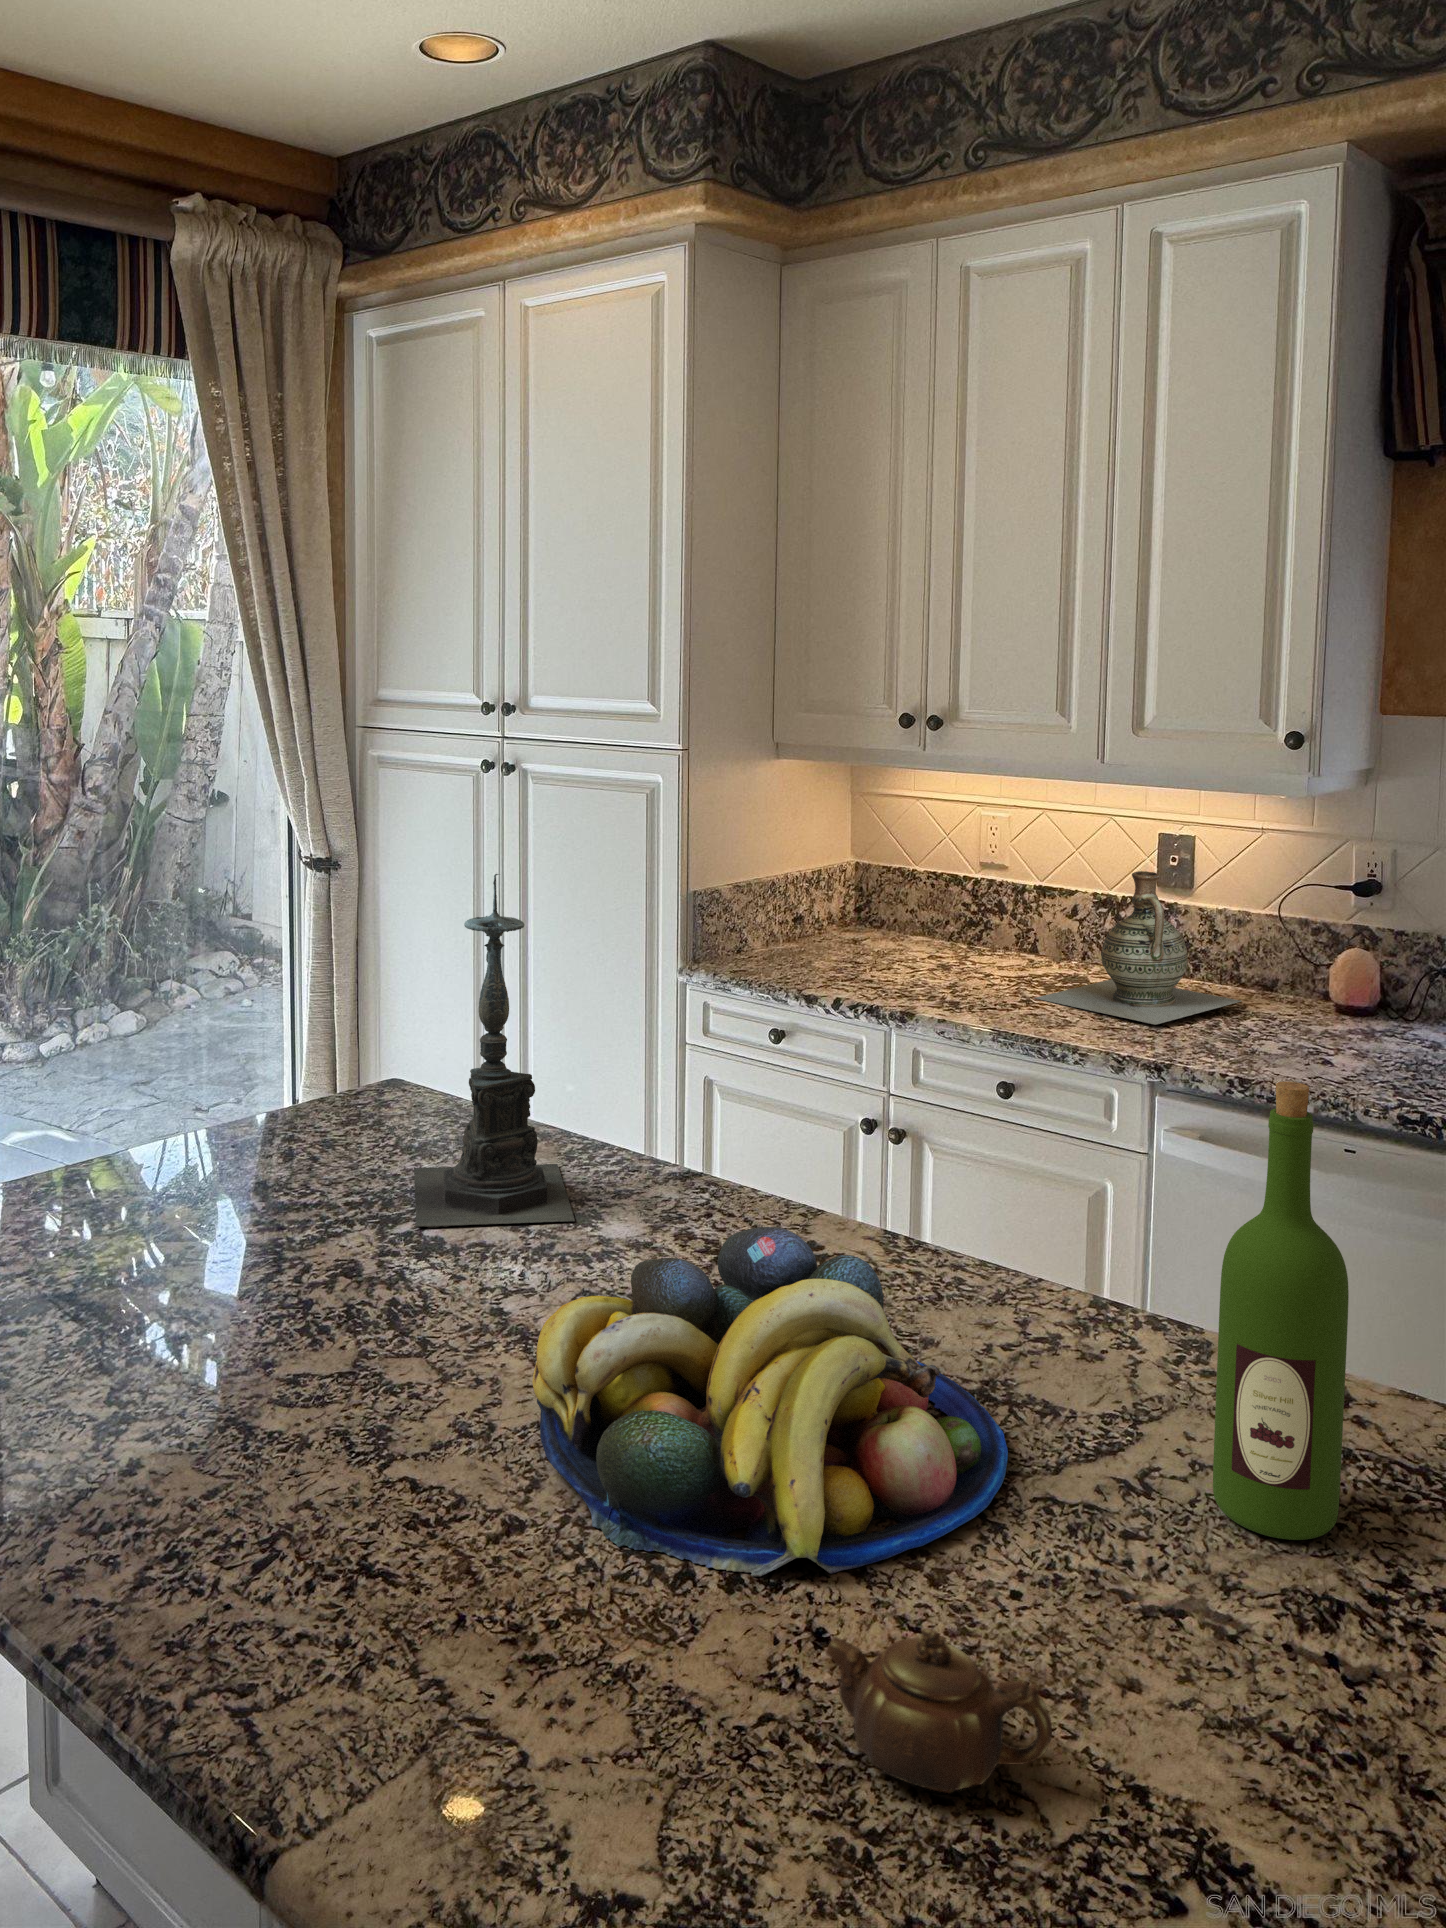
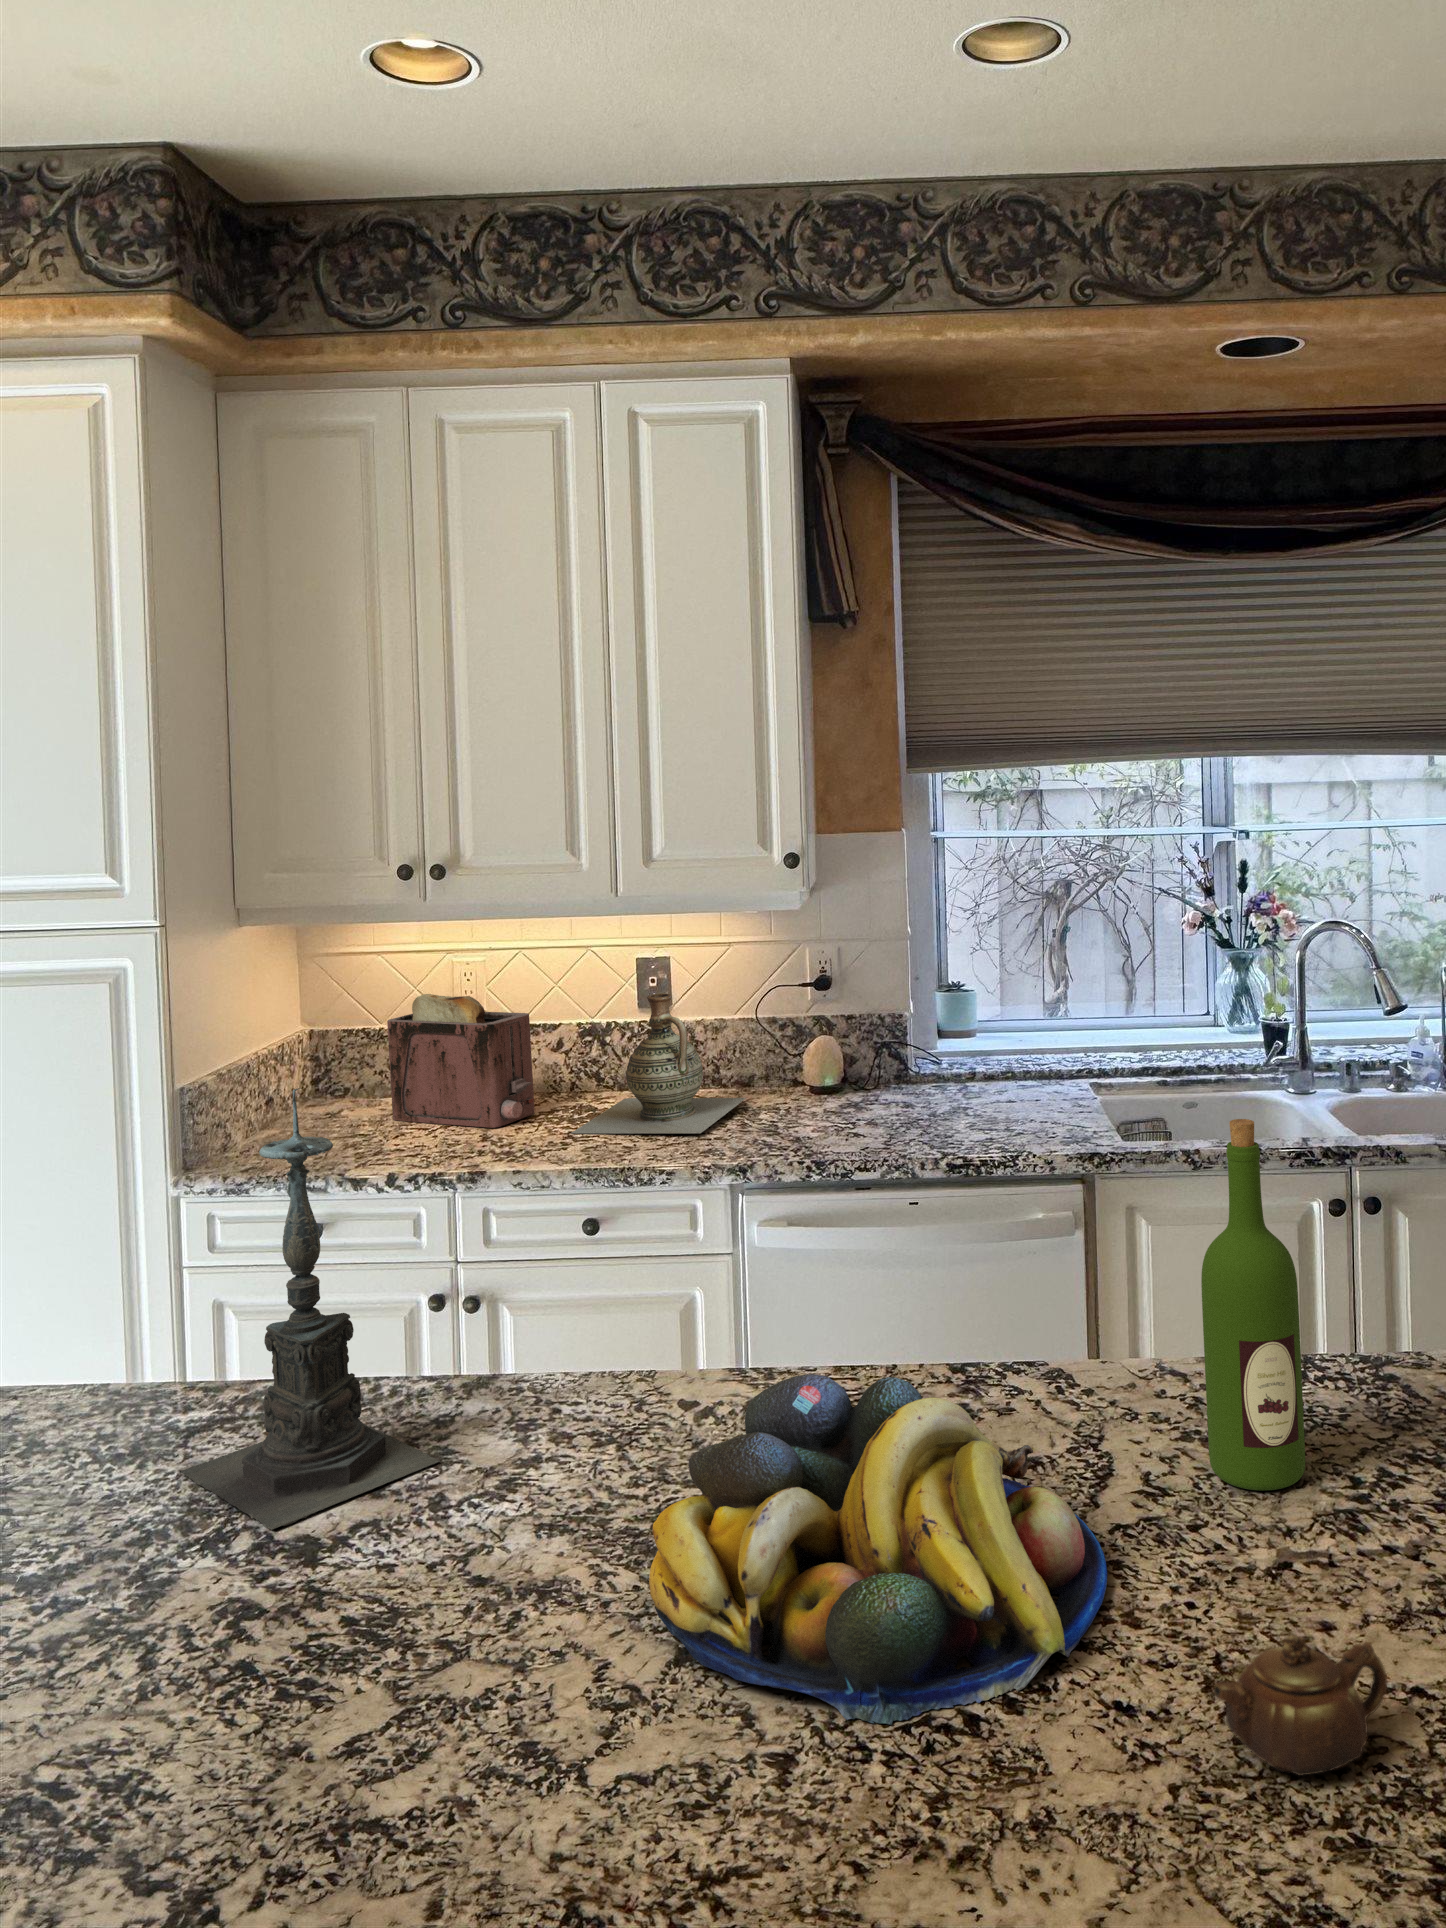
toaster: none [895,839,1025,979] -> present [387,994,535,1128]

